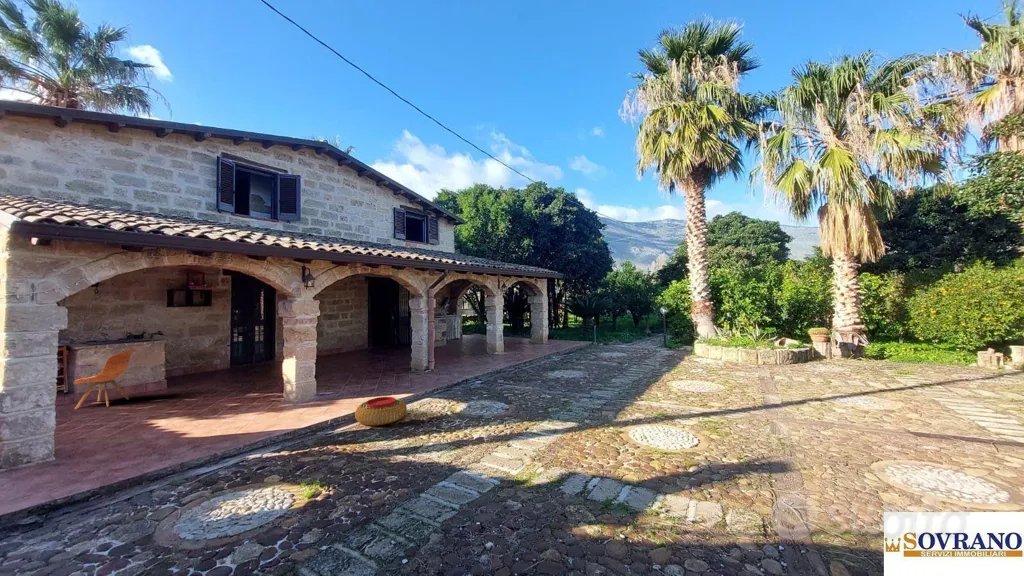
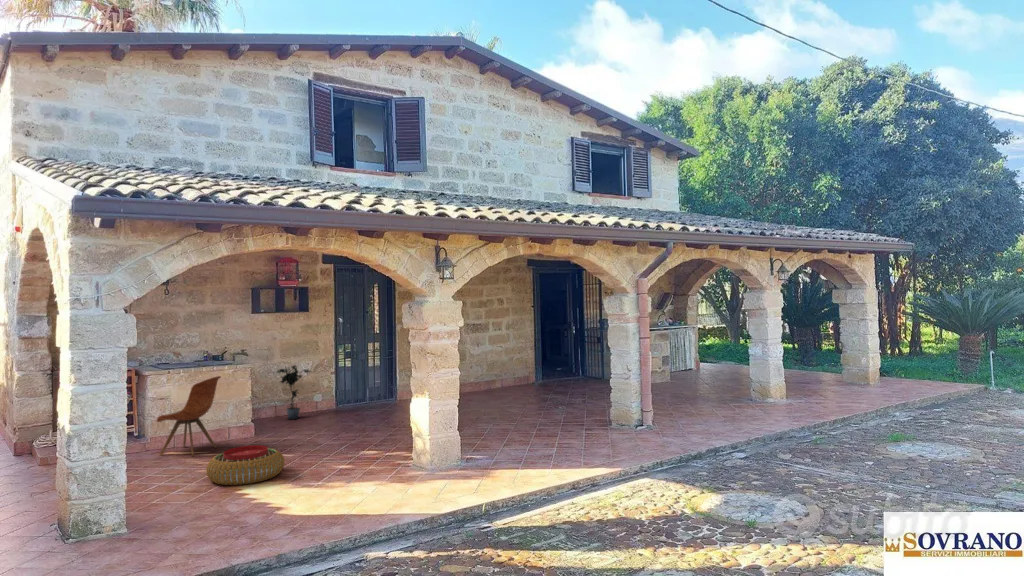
potted plant: none [179,340,212,378] -> present [277,365,311,419]
pouf: present [355,397,407,425] -> present [206,445,284,485]

